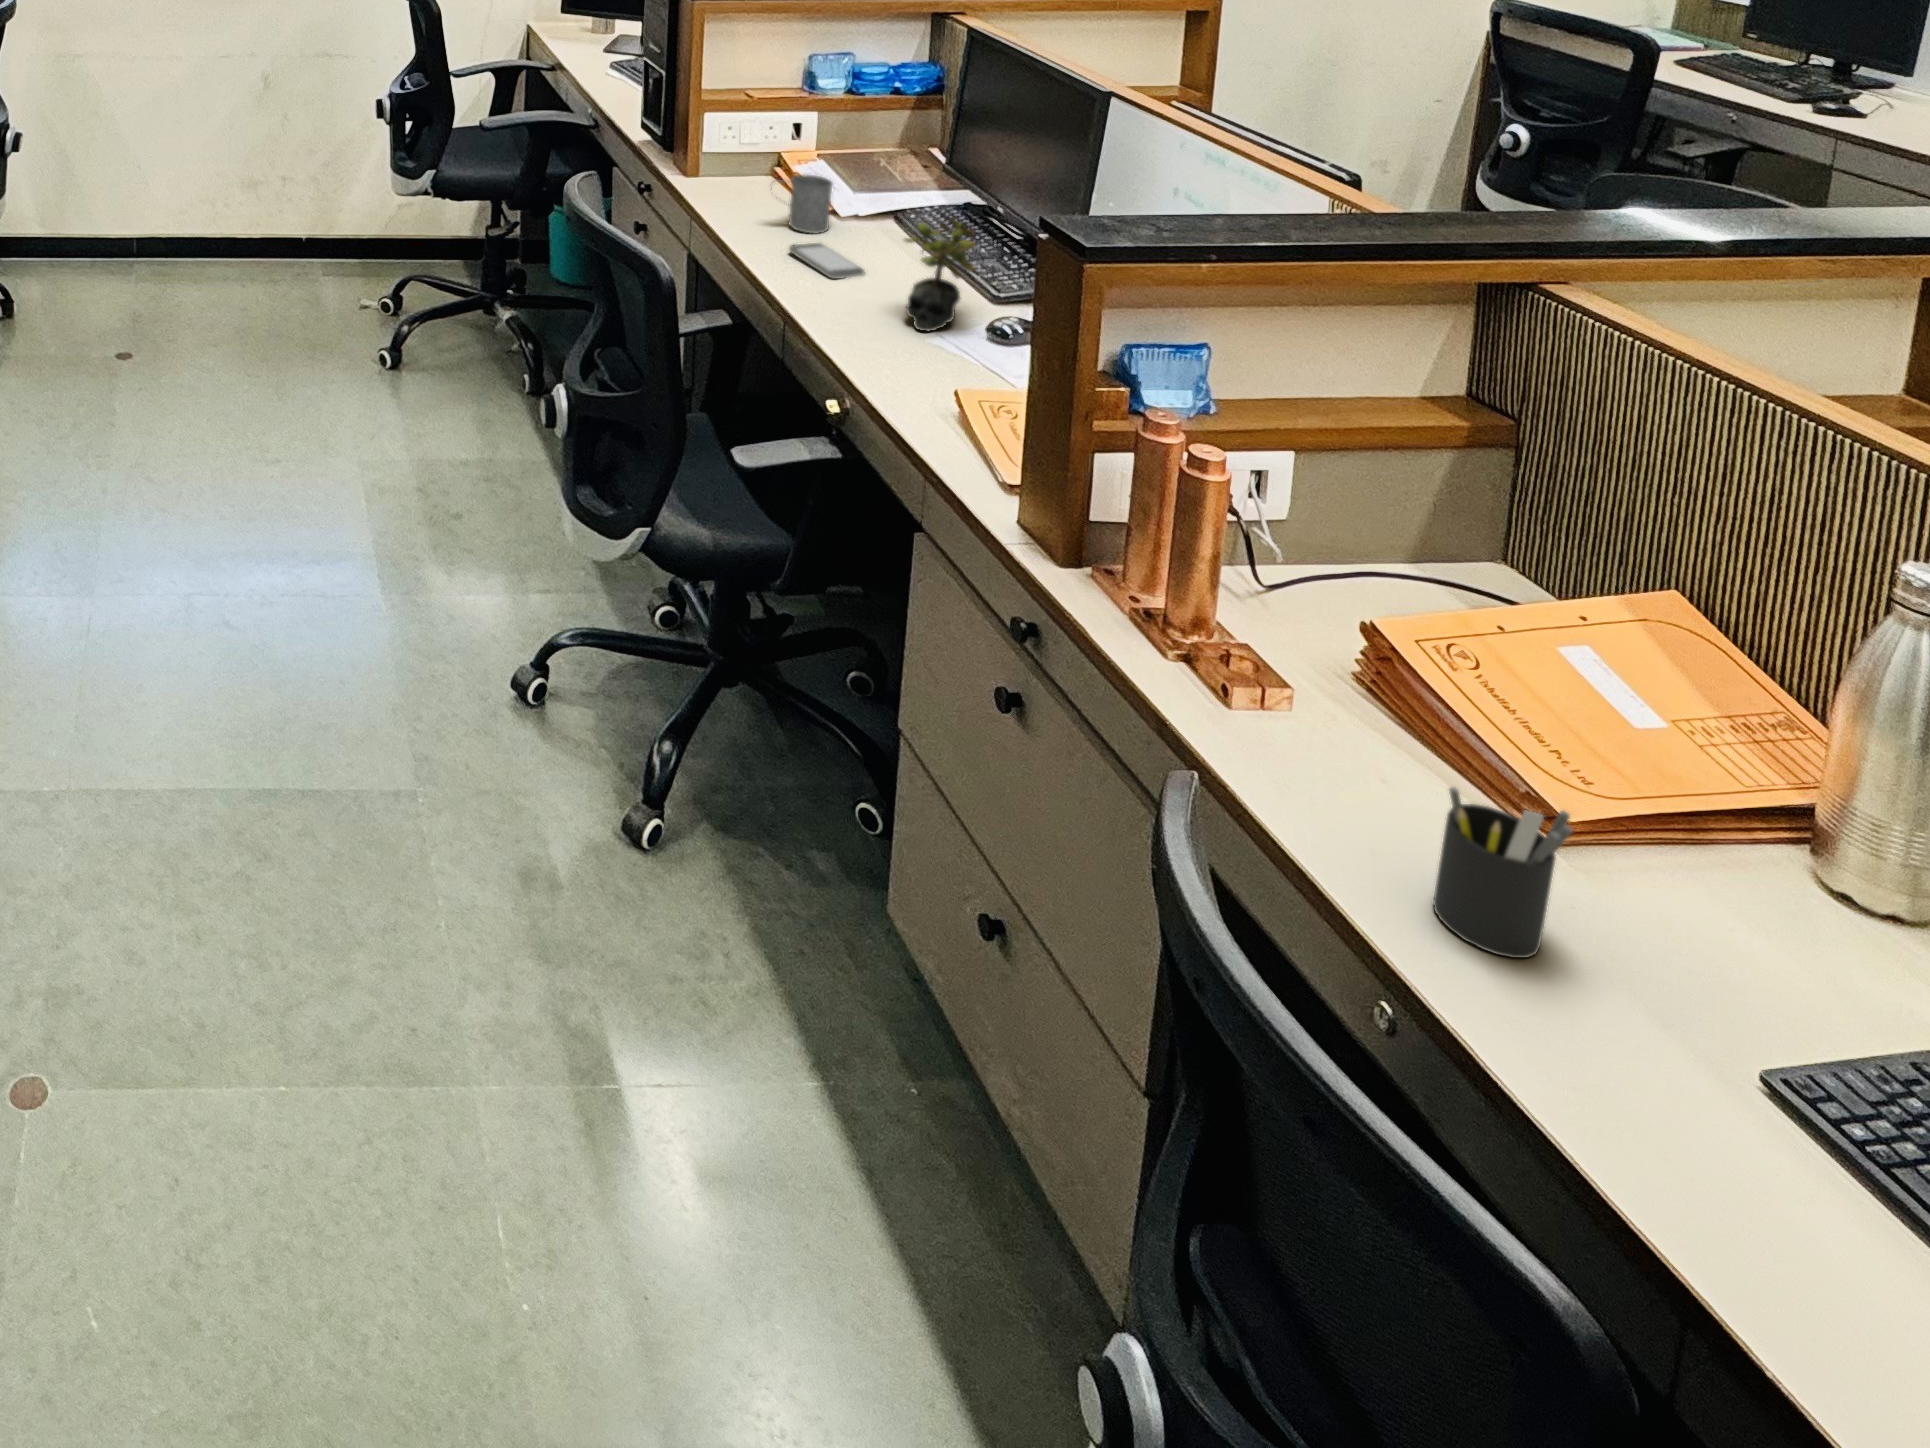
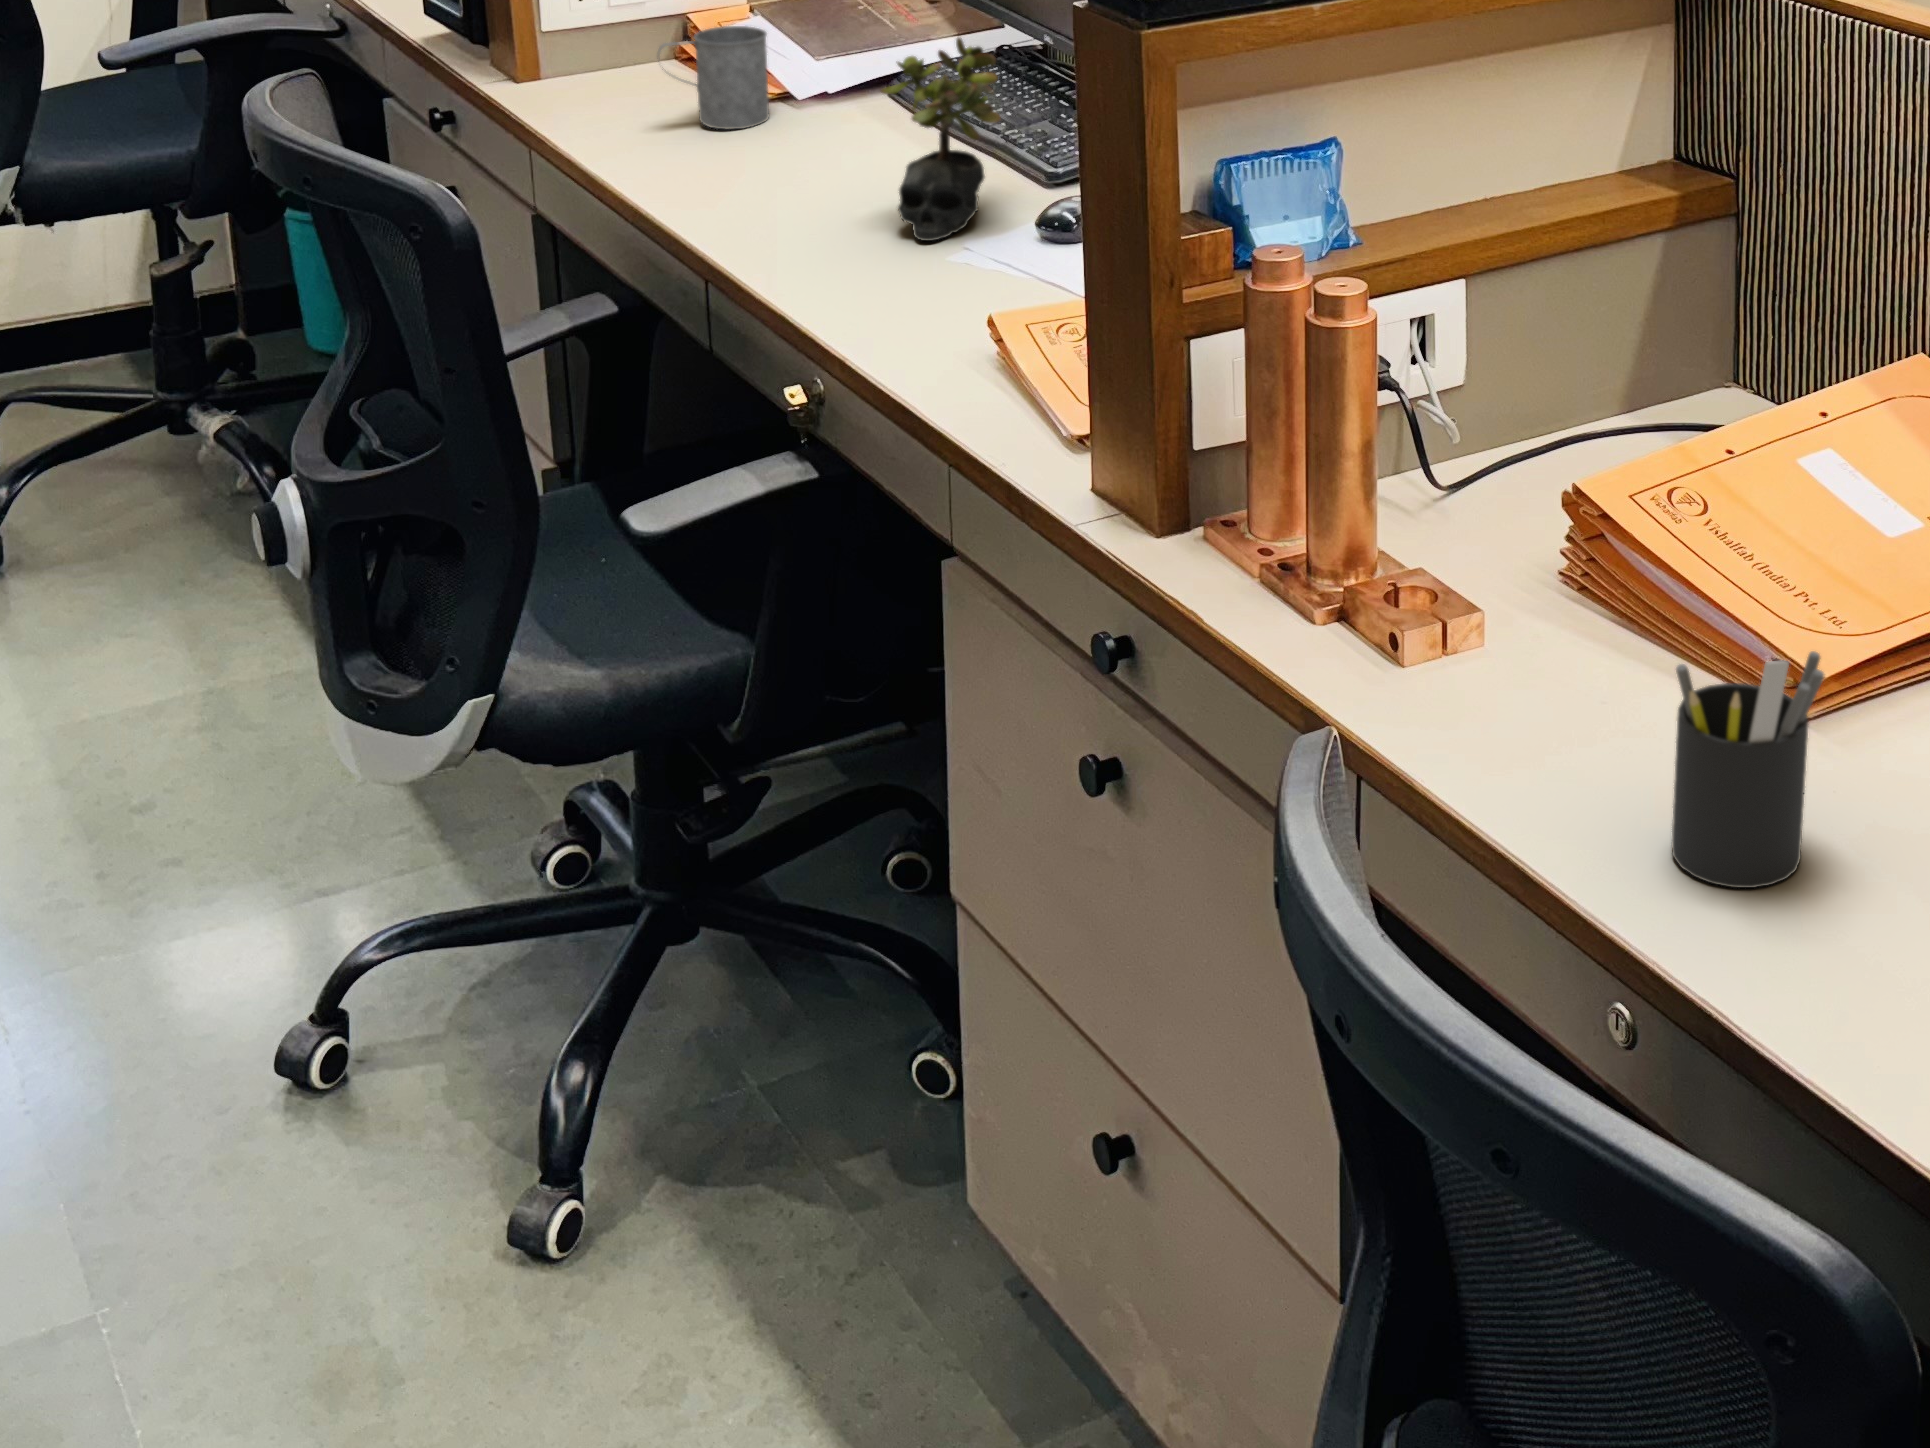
smartphone: present [789,243,865,279] -> none [699,139,832,191]

